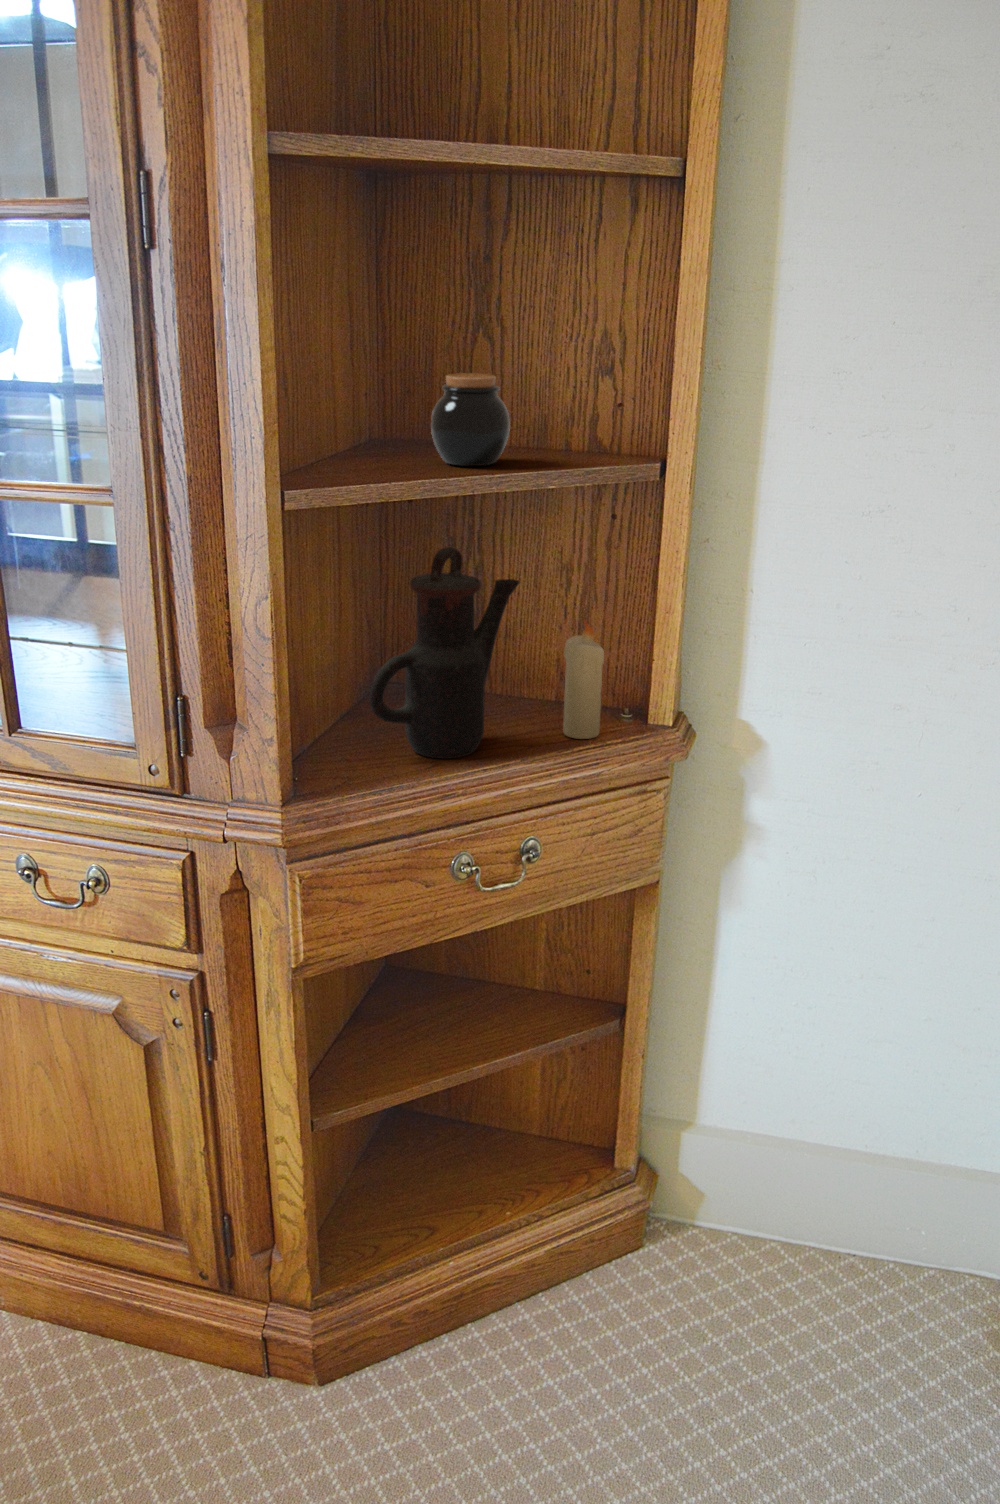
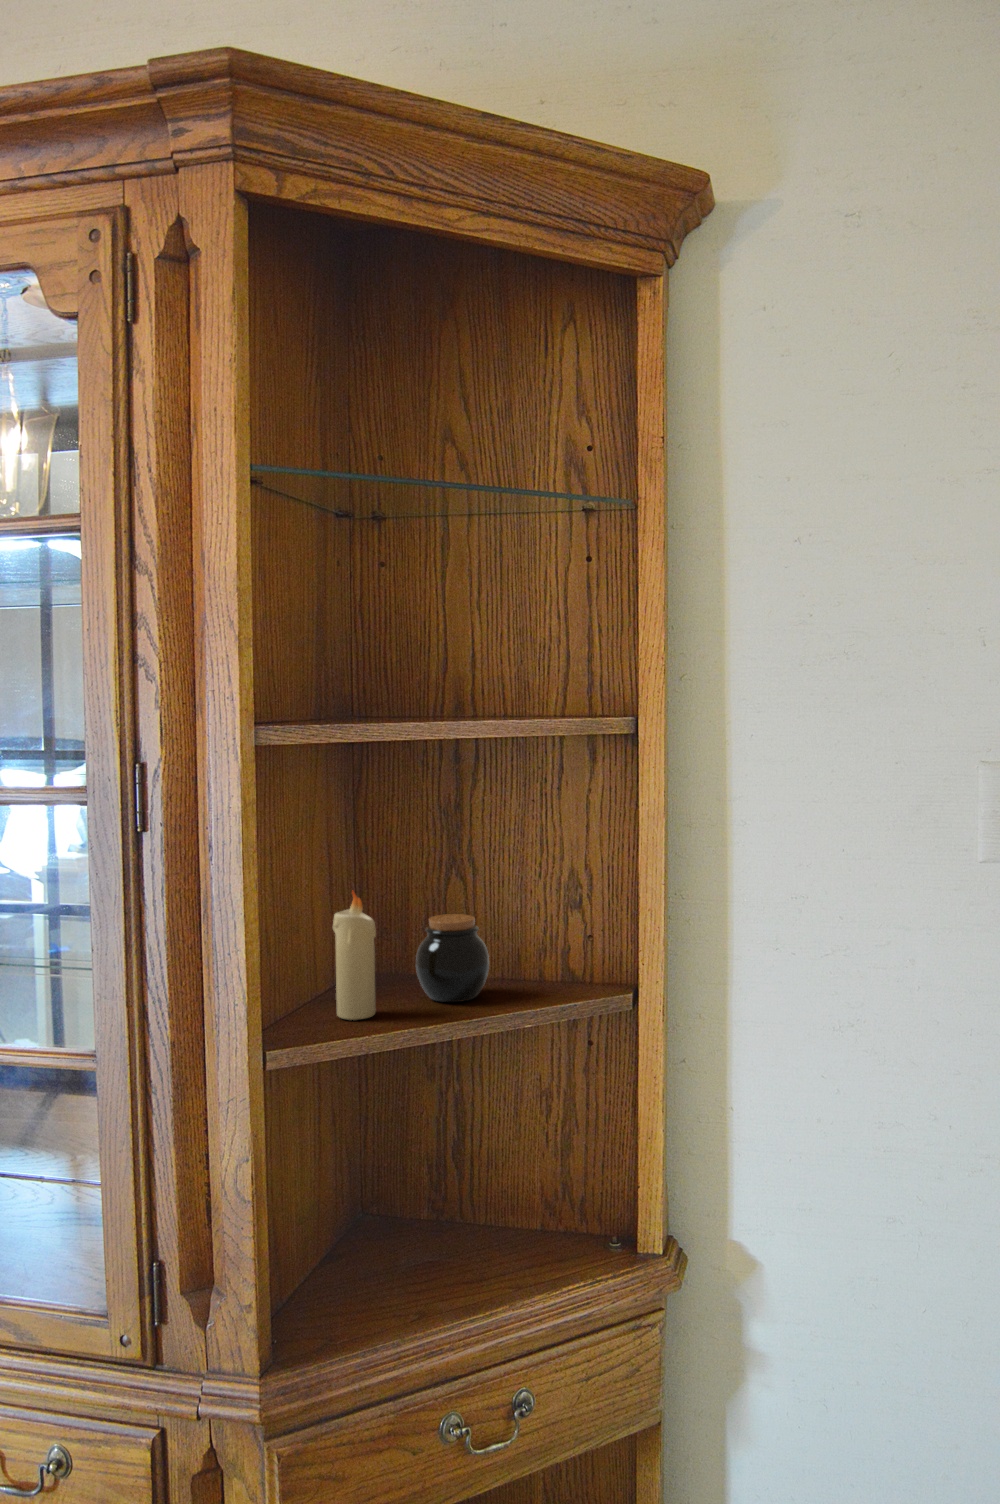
teapot: present [369,547,520,759] -> none [356,1081,504,1300]
candle: present [563,620,604,739] -> present [333,891,376,1020]

